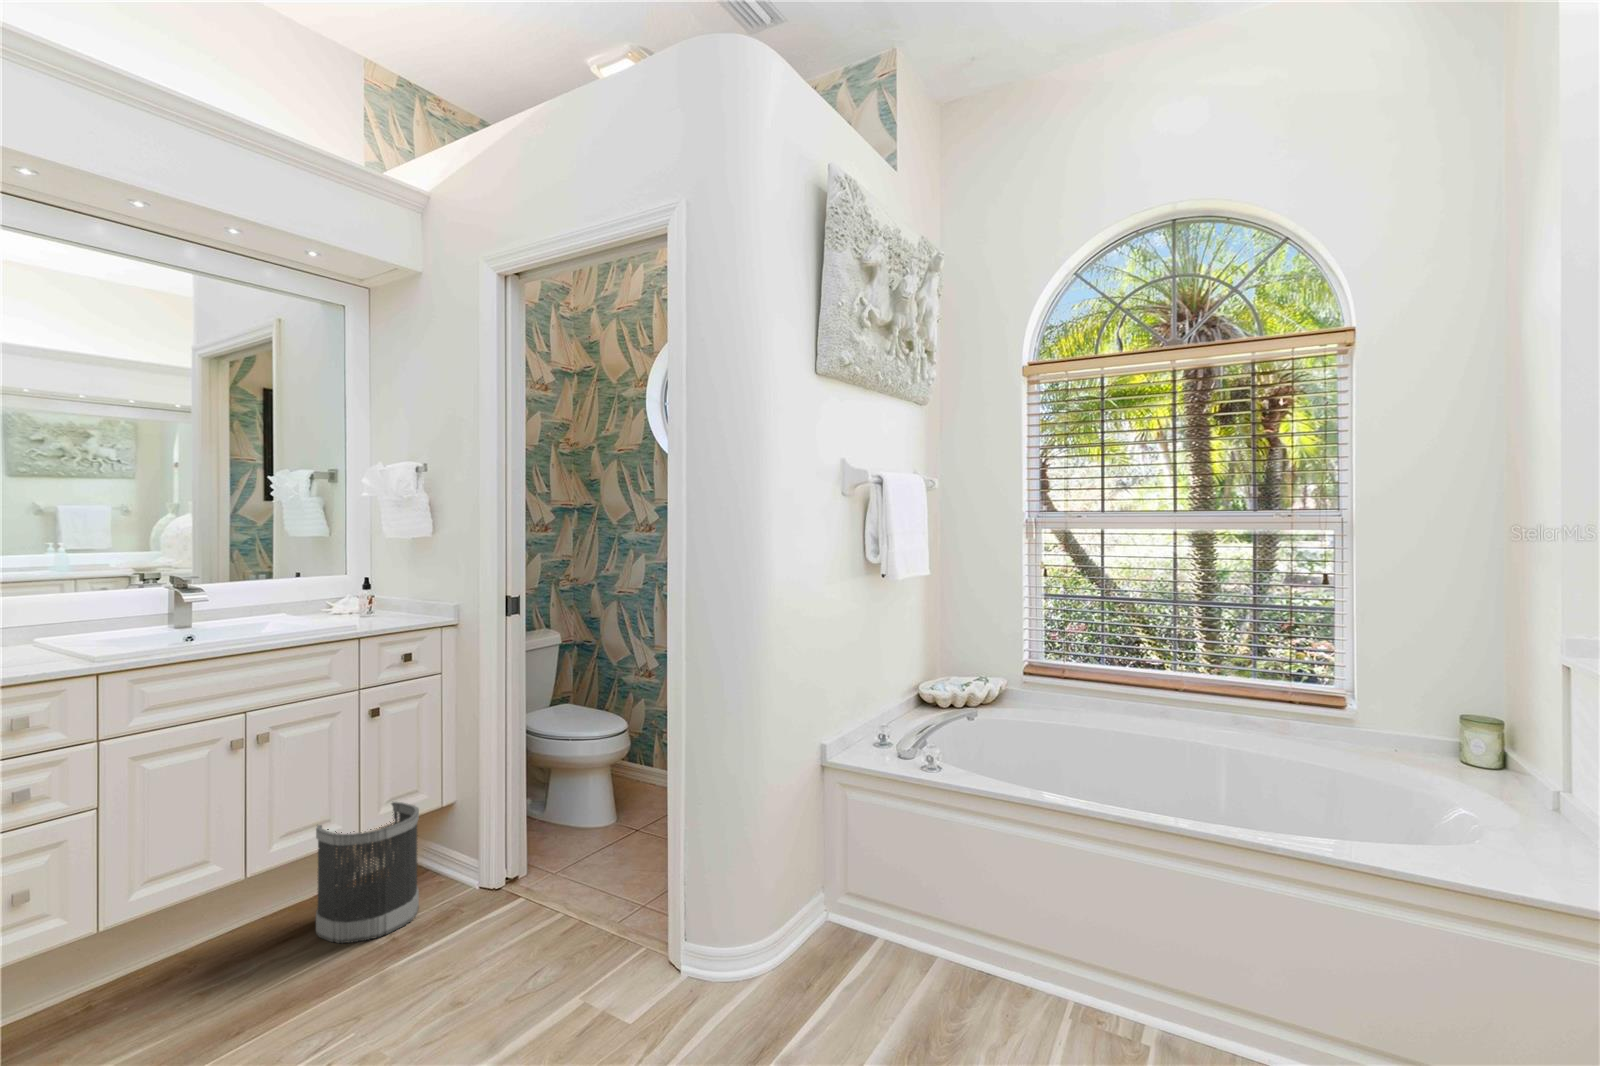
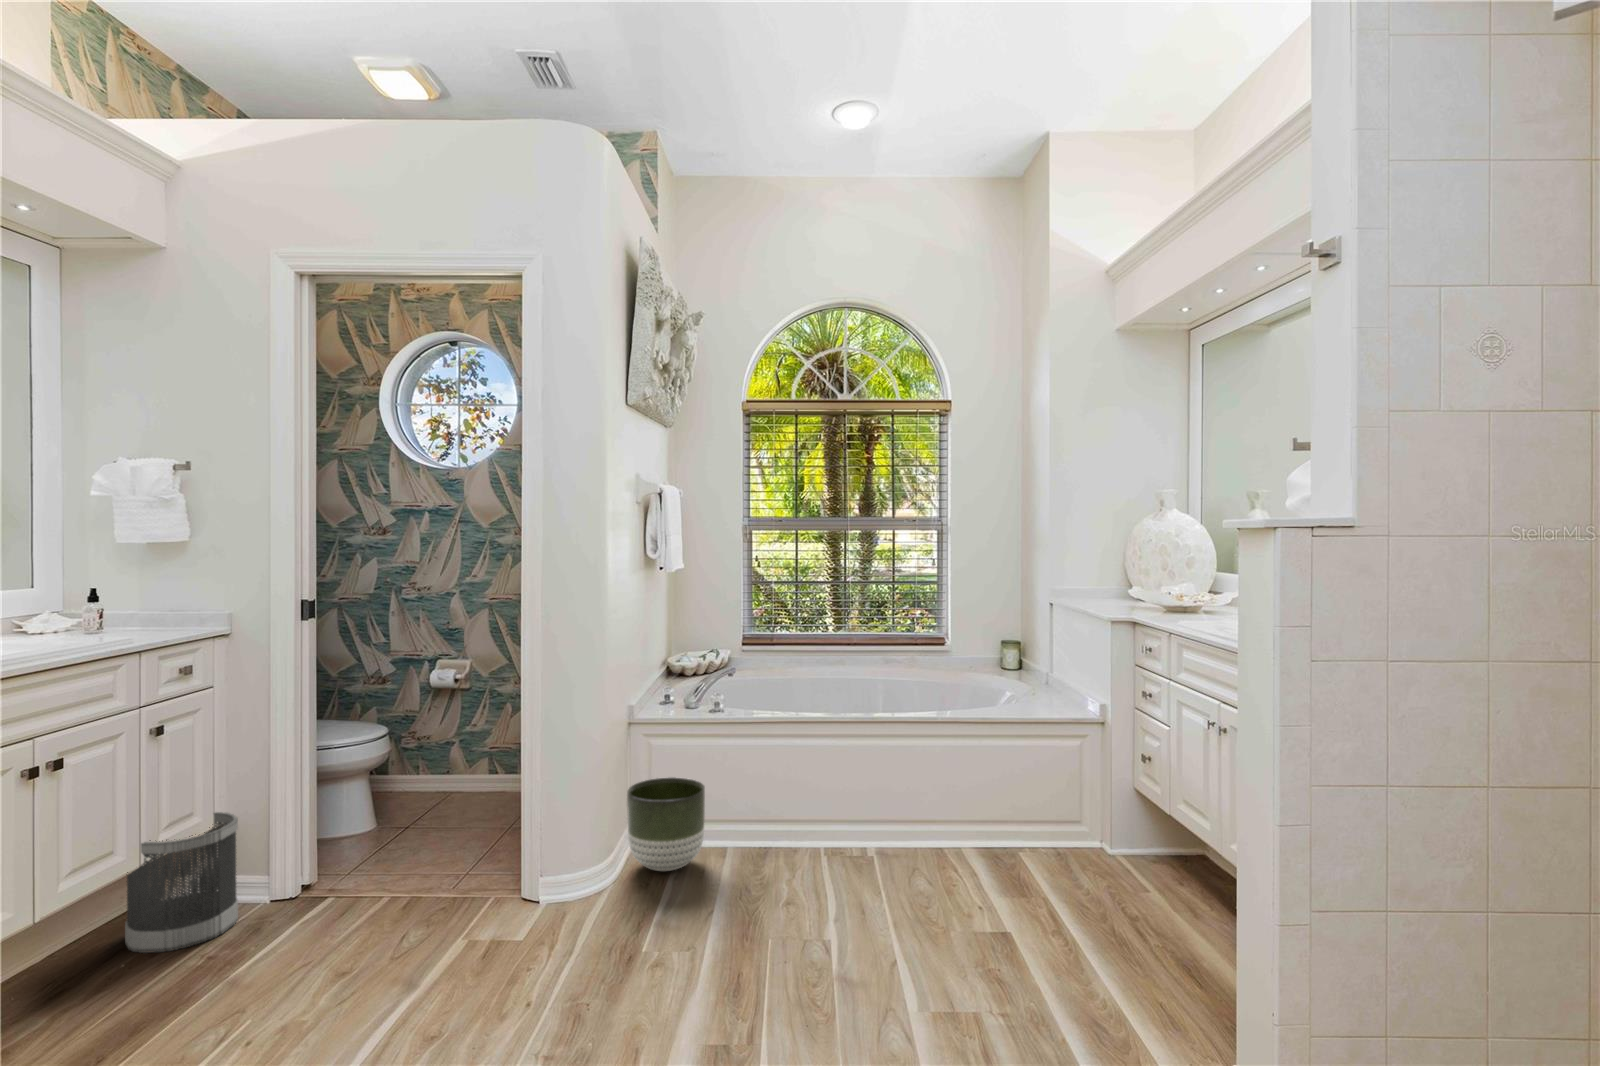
planter: none [794,847,895,981] -> present [627,777,705,871]

